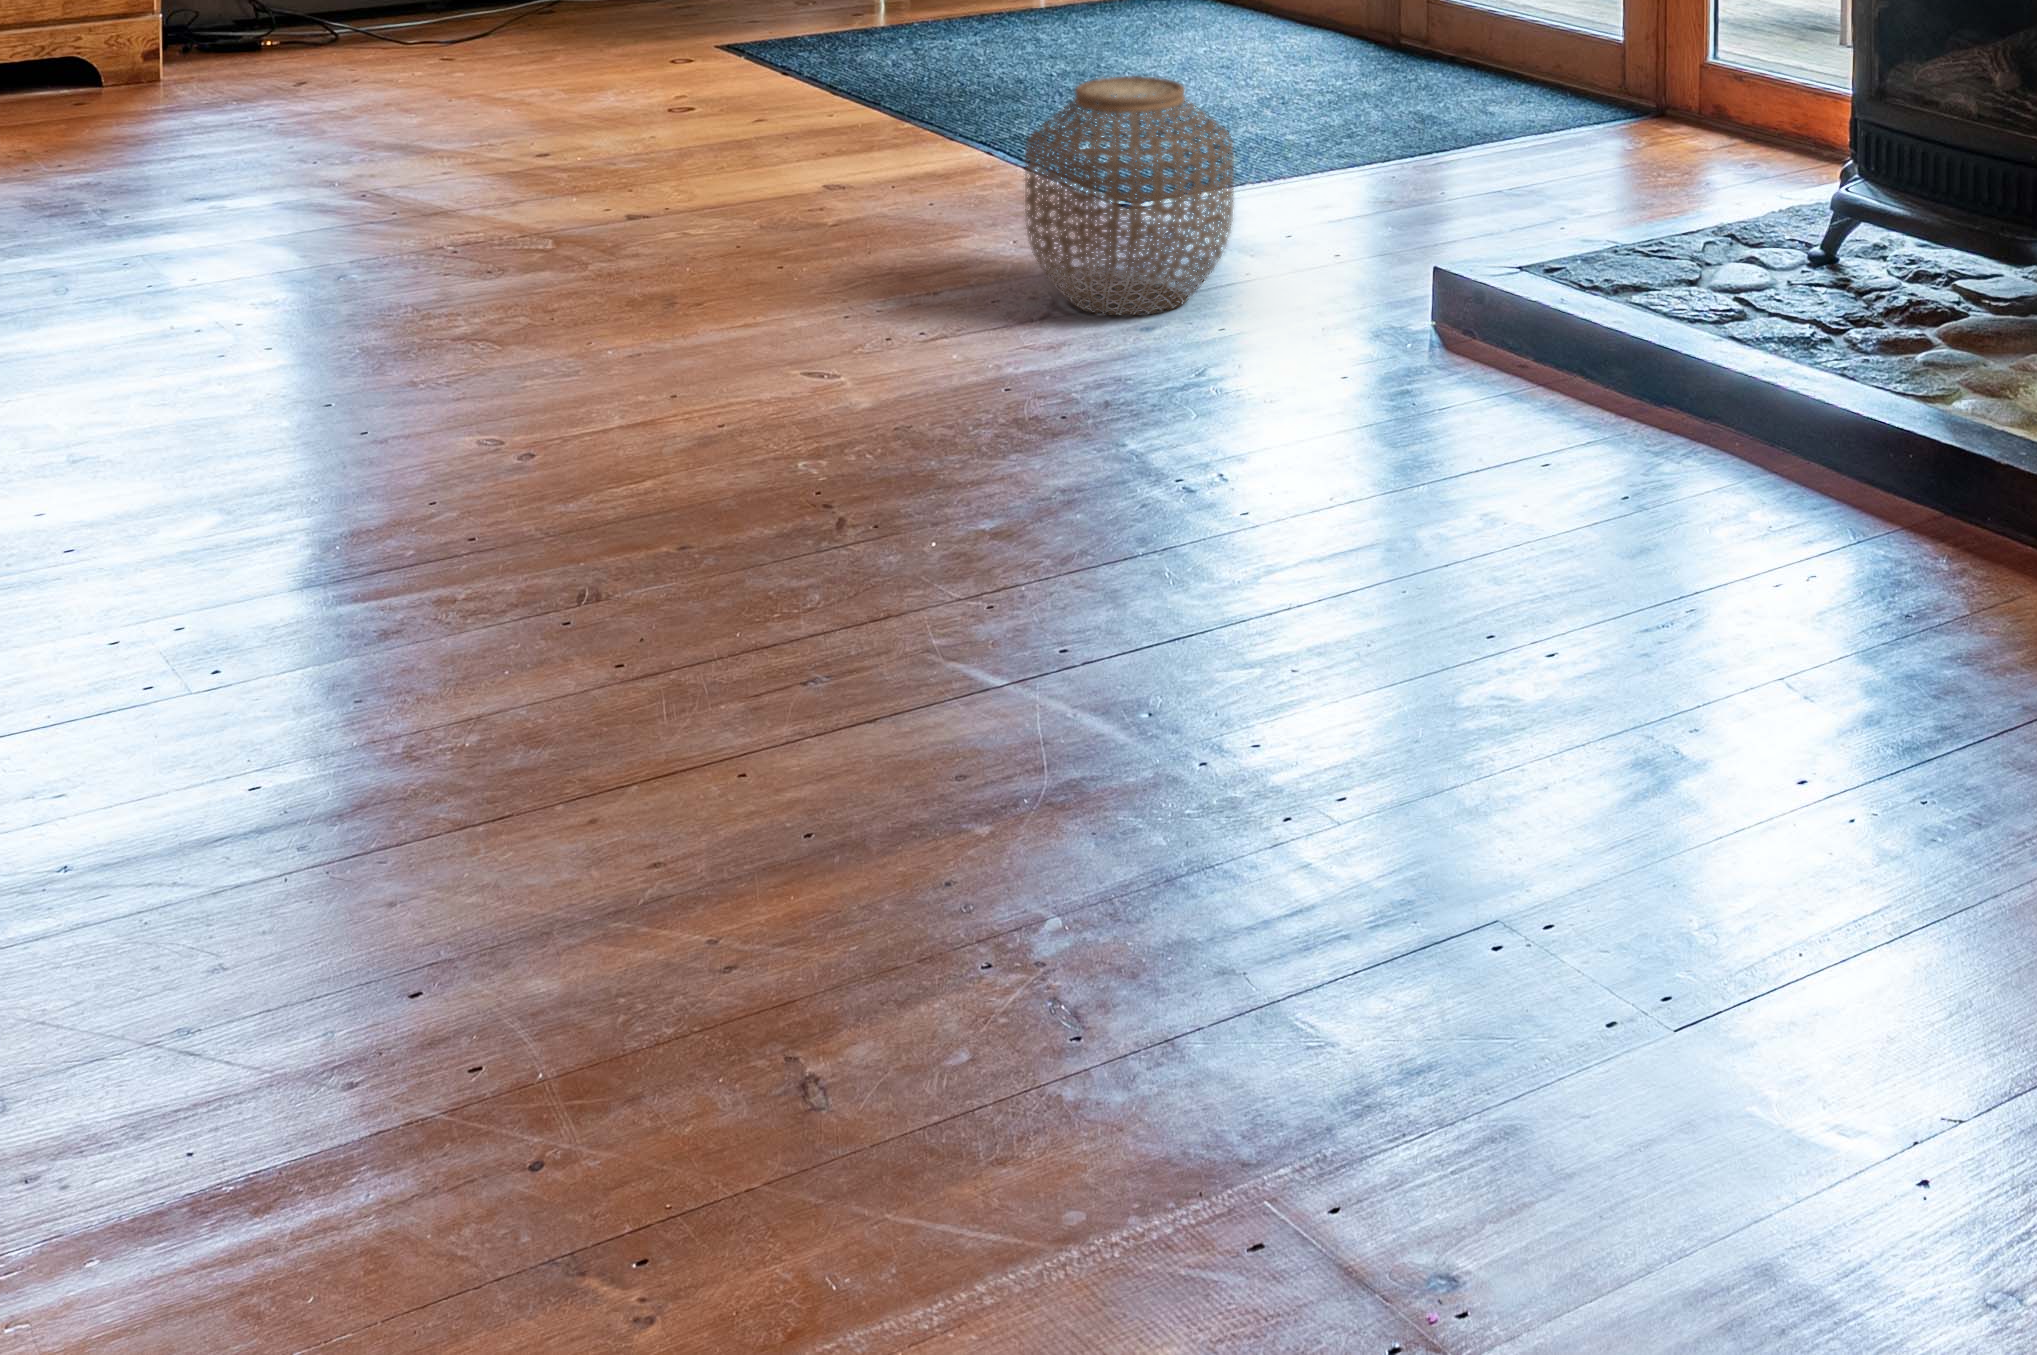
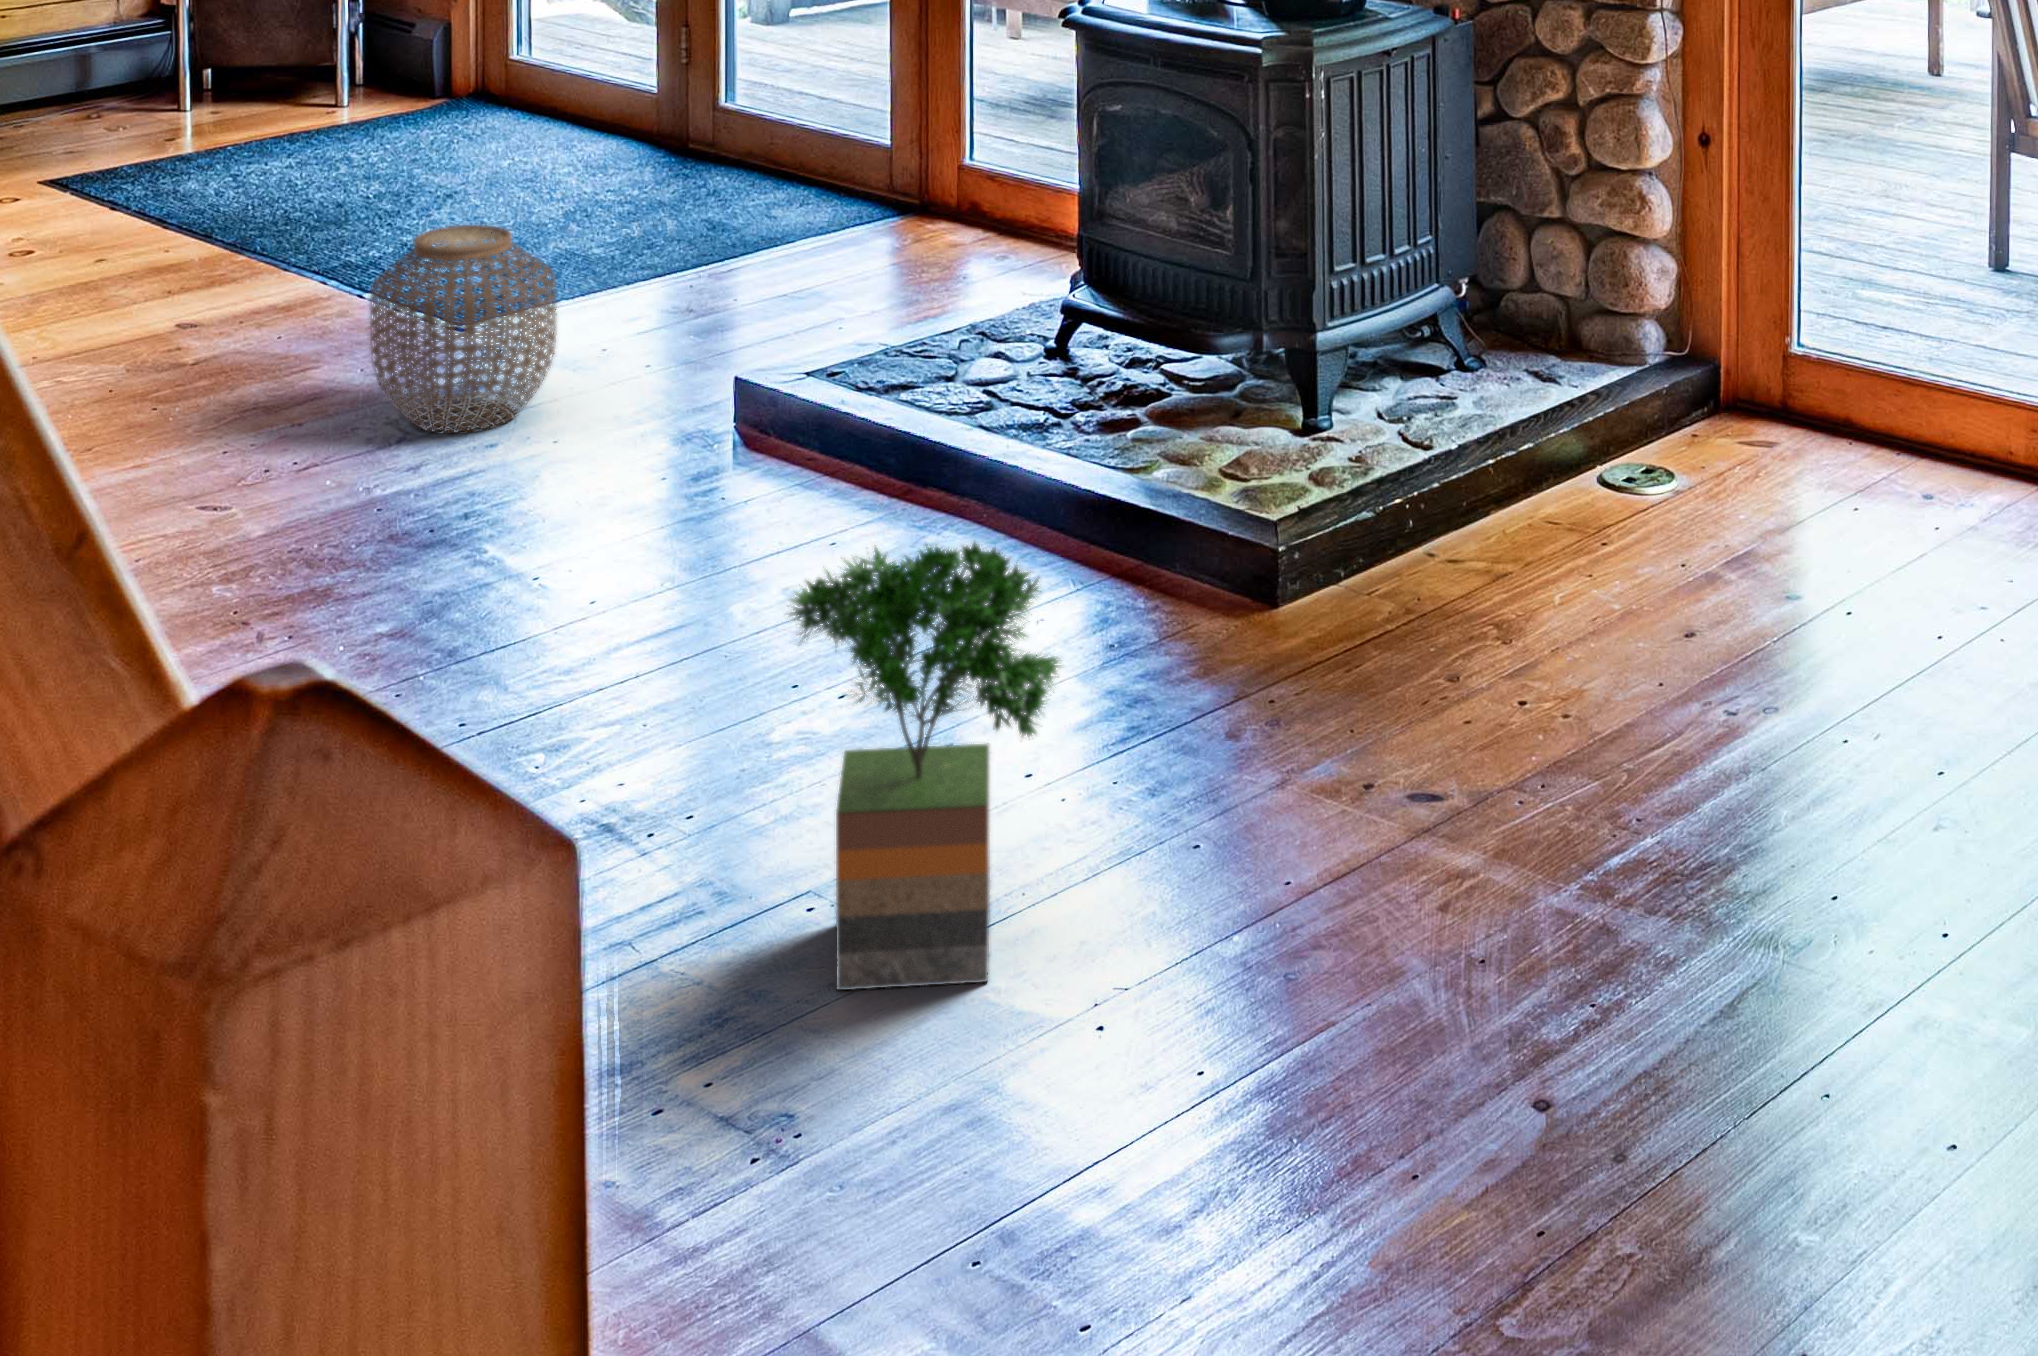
potted tree: none [1525,443,1929,1103] -> present [789,543,1059,990]

